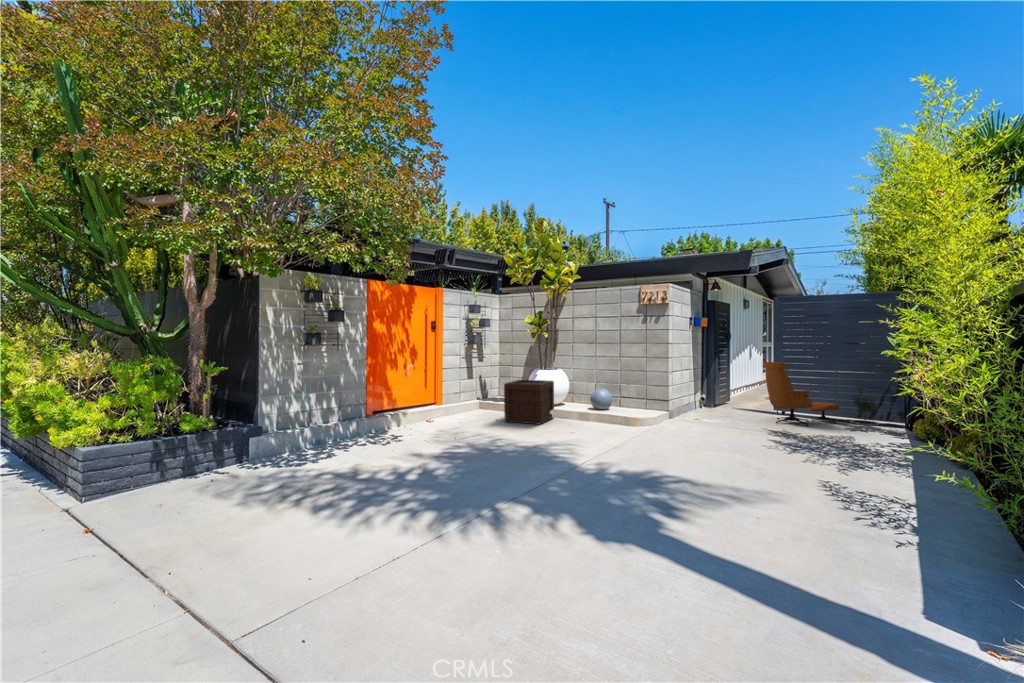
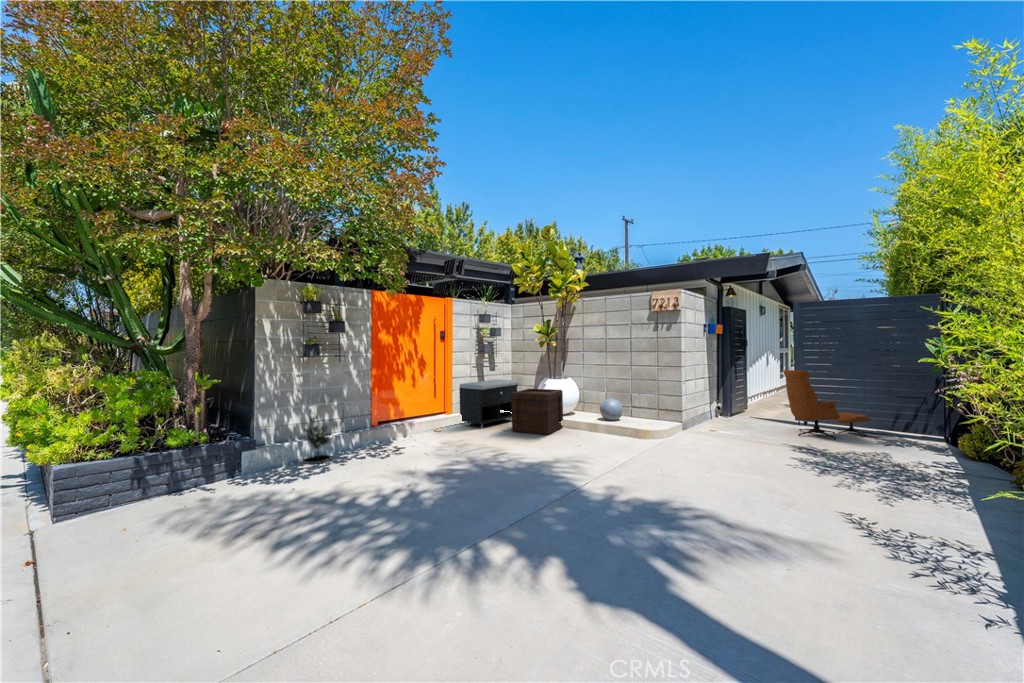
storage bench: none [449,371,508,419] -> present [459,379,518,428]
potted tree: present [851,388,879,426] -> present [302,417,332,464]

